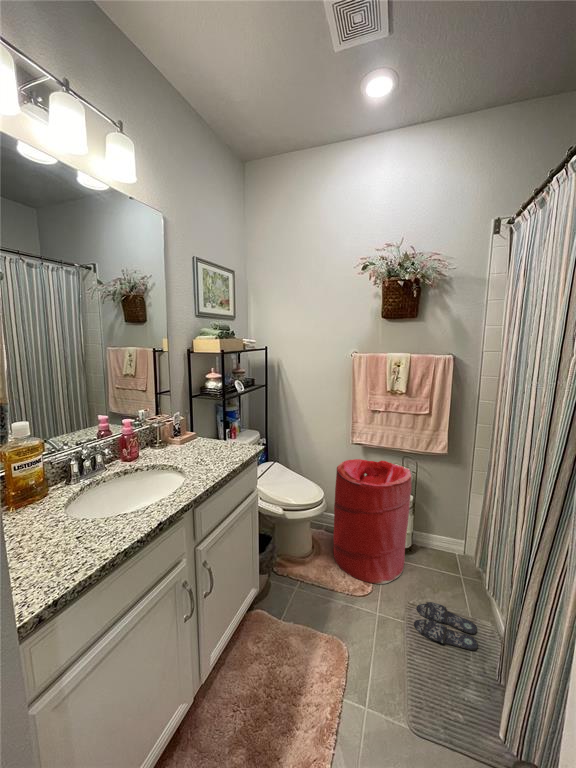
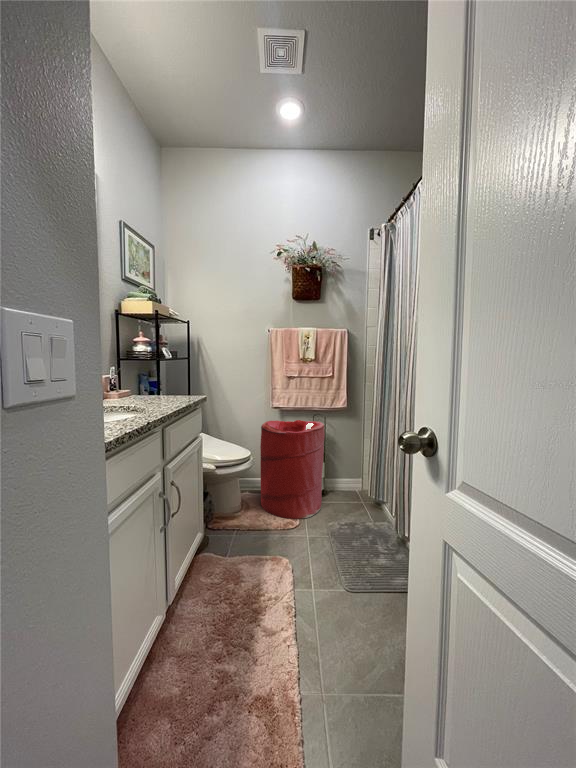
slippers: present [414,602,478,650] -> none [337,521,385,544]

